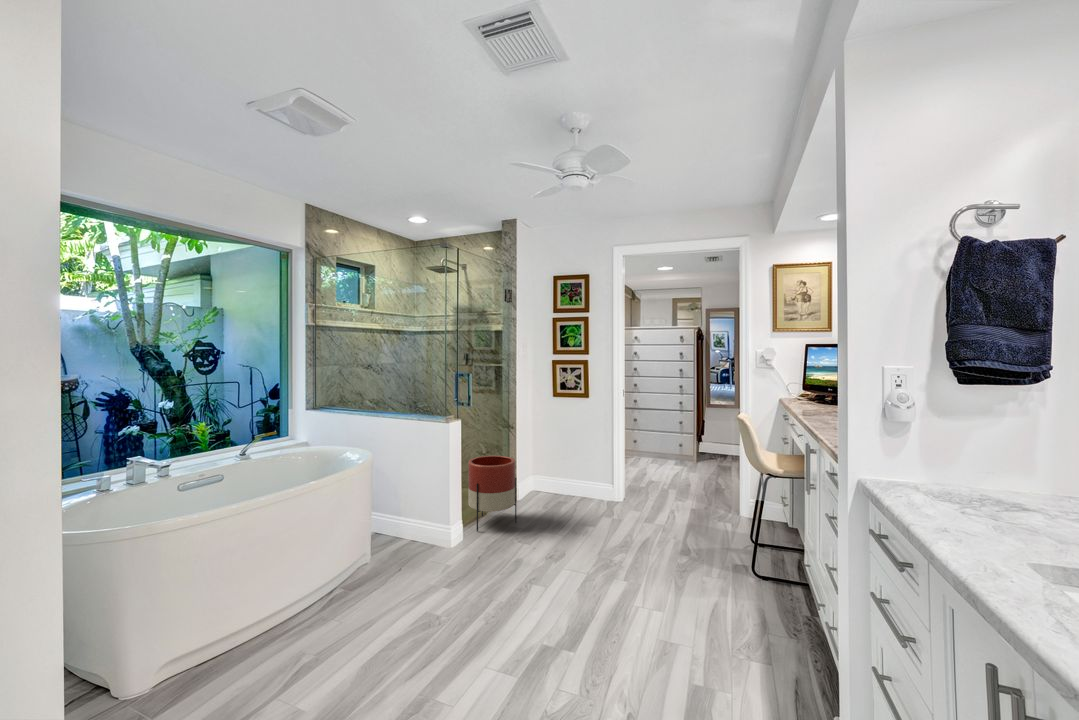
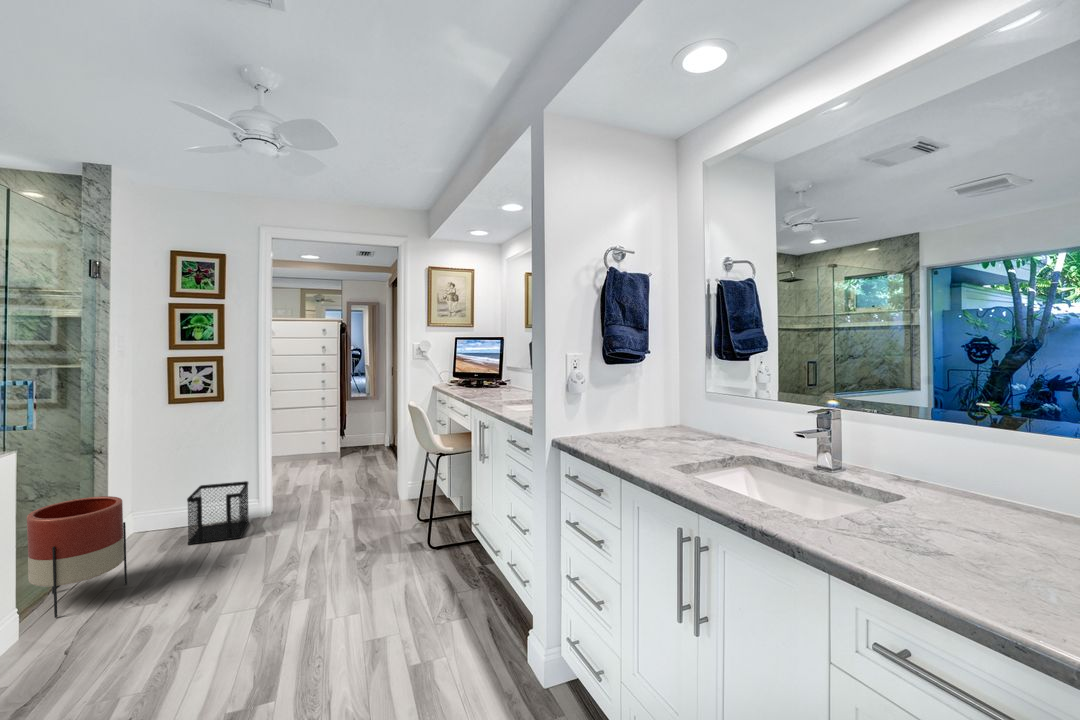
wastebasket: none [558,463,603,512] -> present [187,481,249,545]

